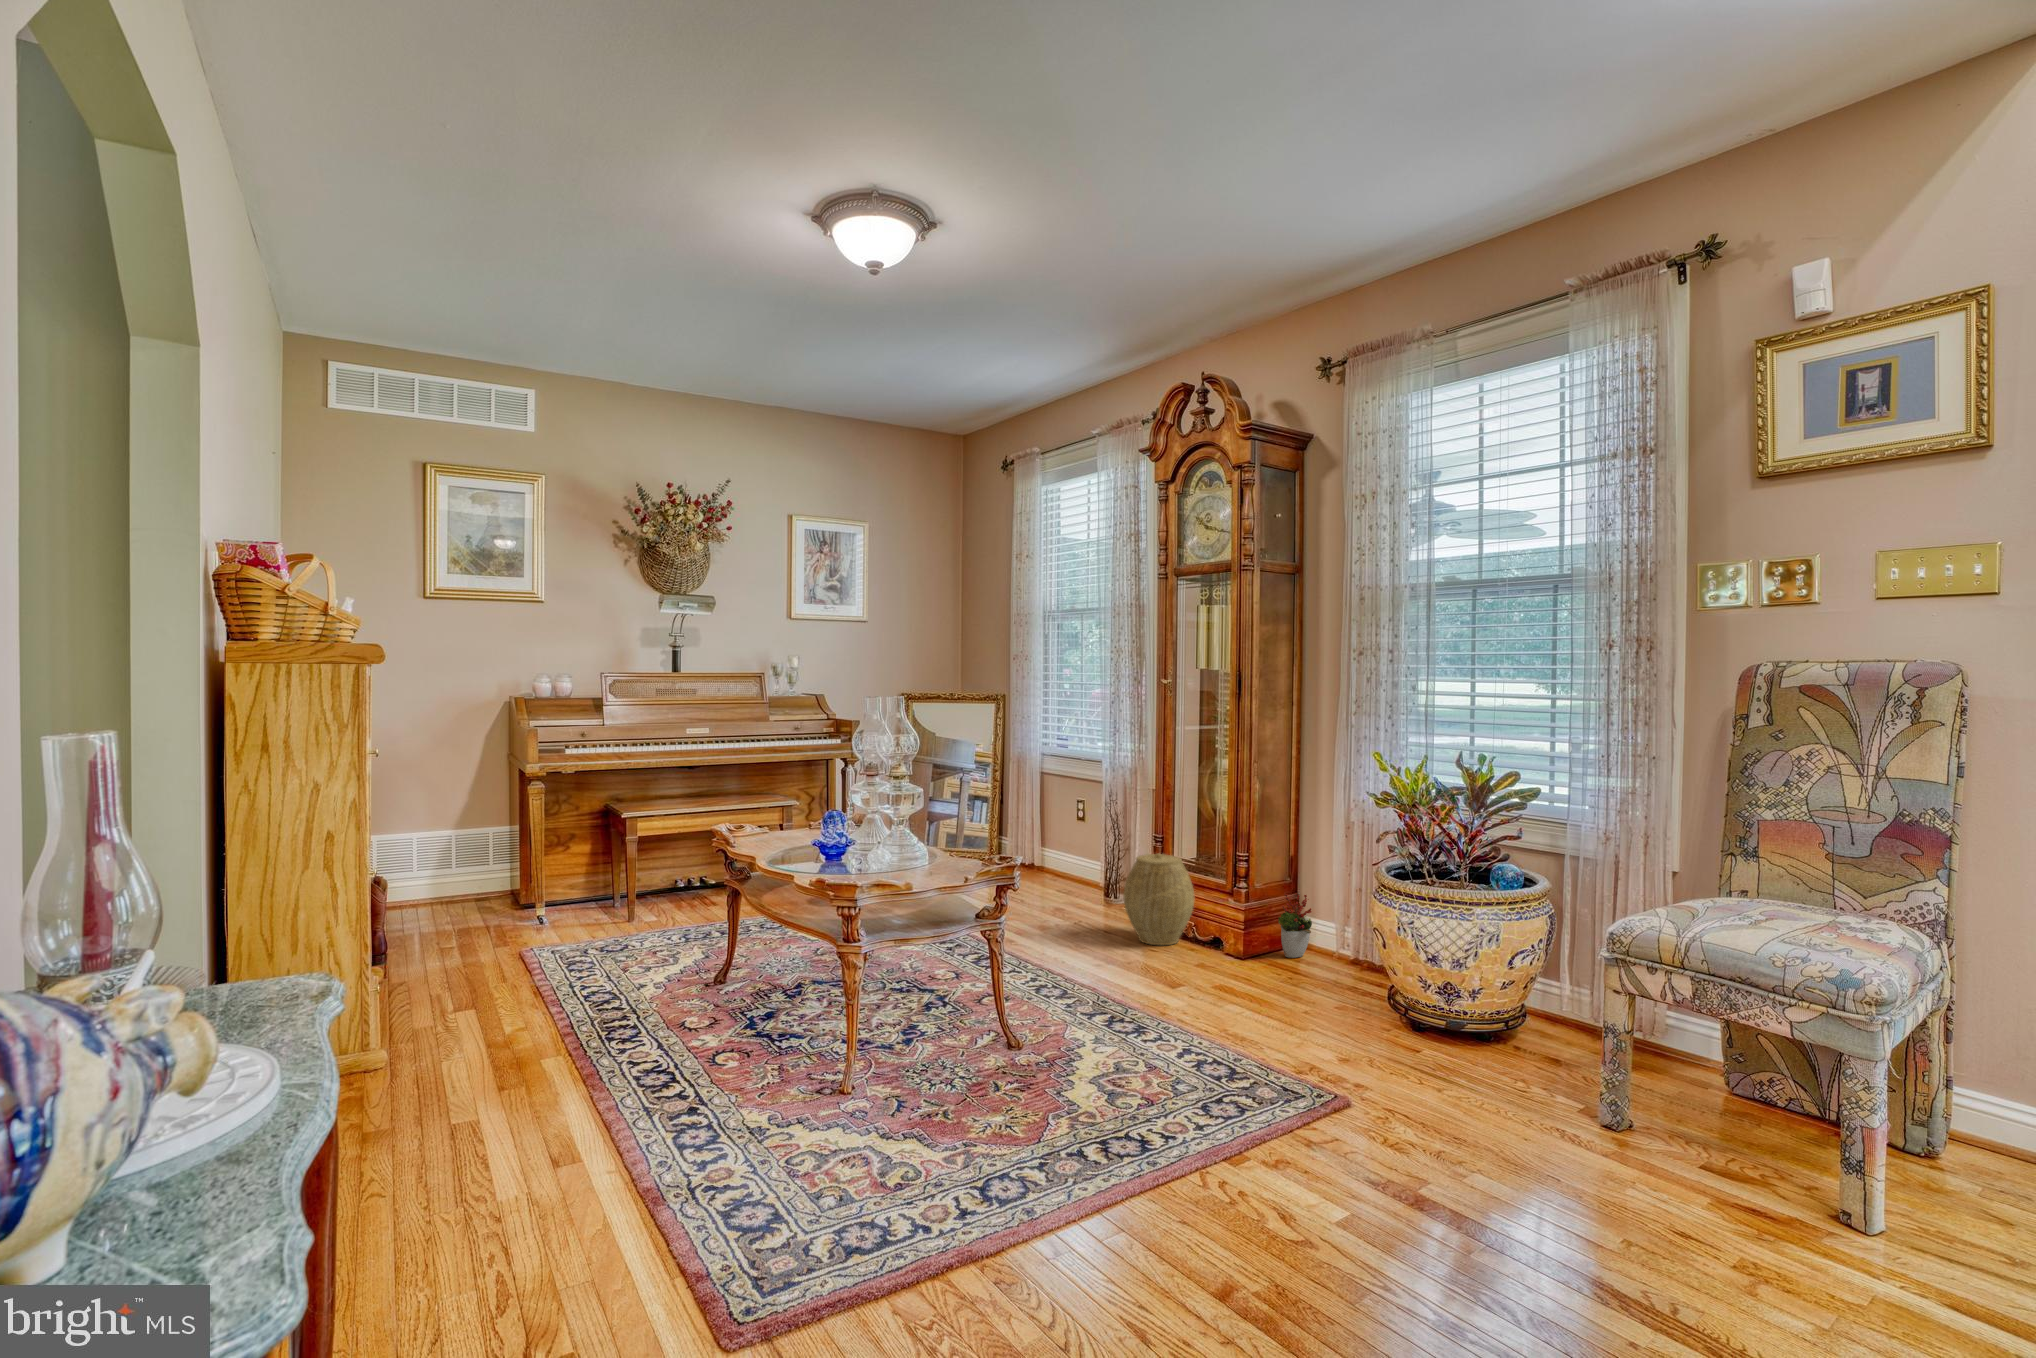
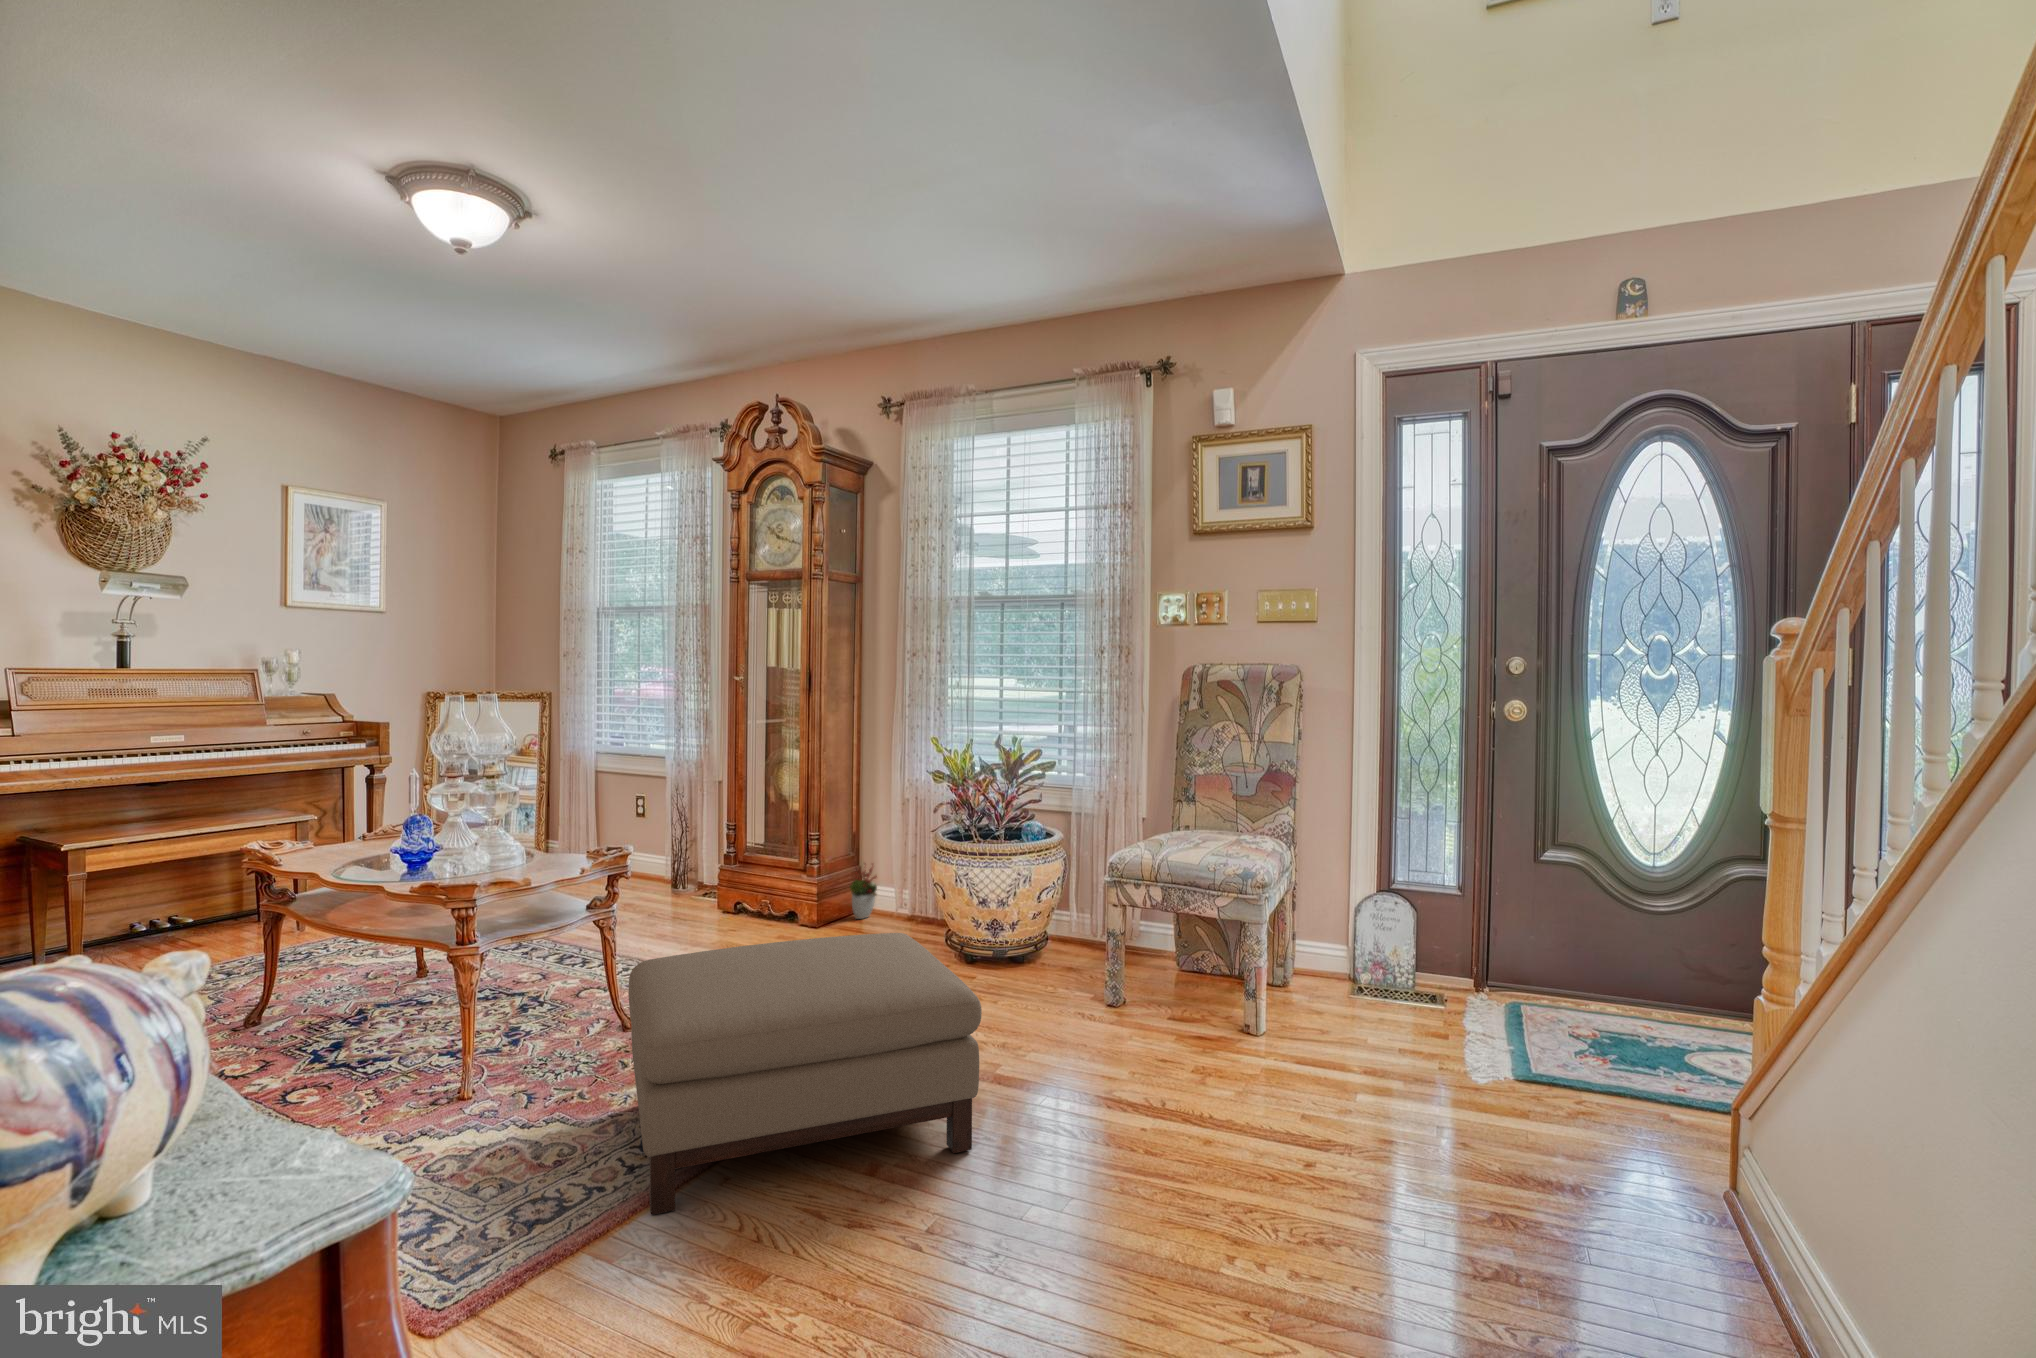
woven basket: present [1124,853,1194,945] -> none [705,839,773,924]
ottoman: none [953,980,1378,1302] -> present [628,933,982,1215]

